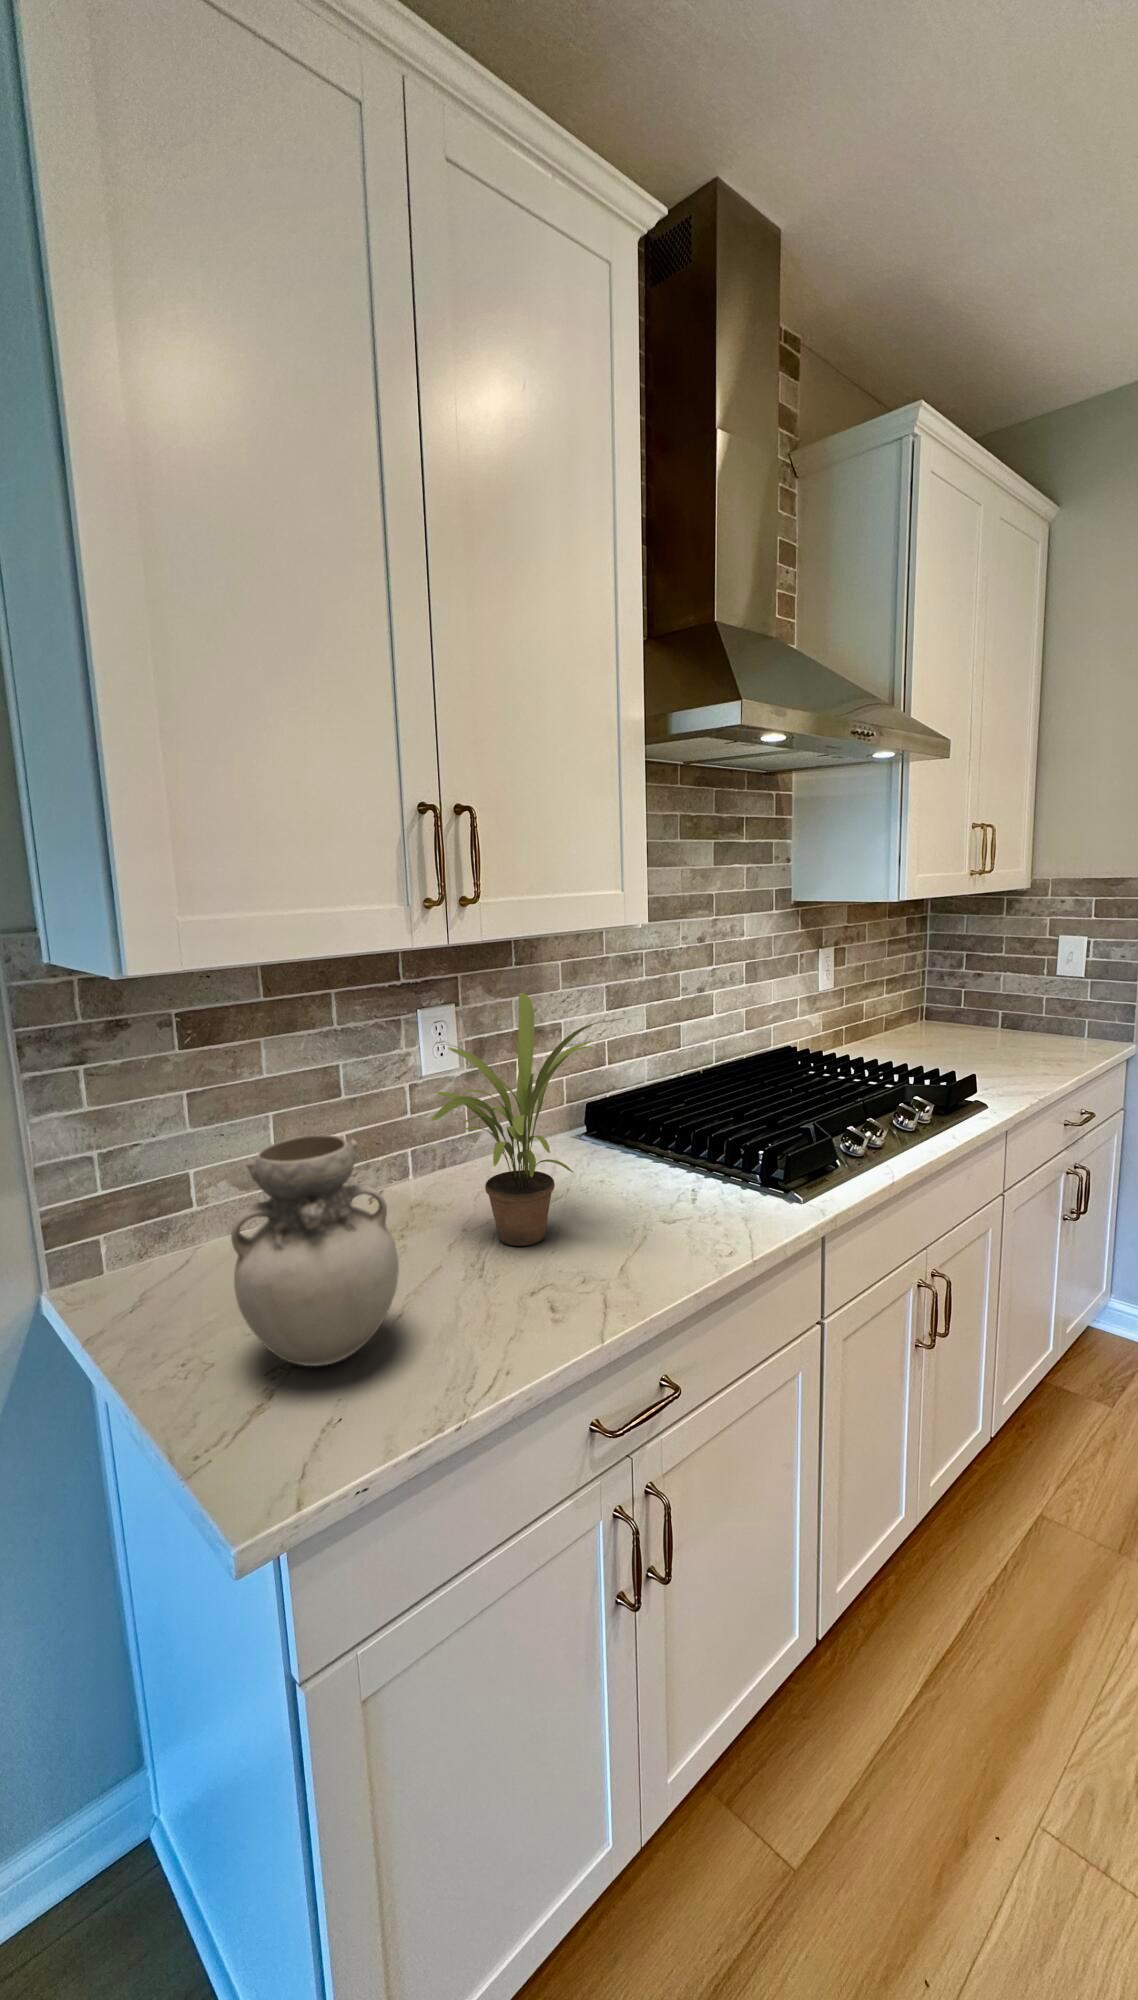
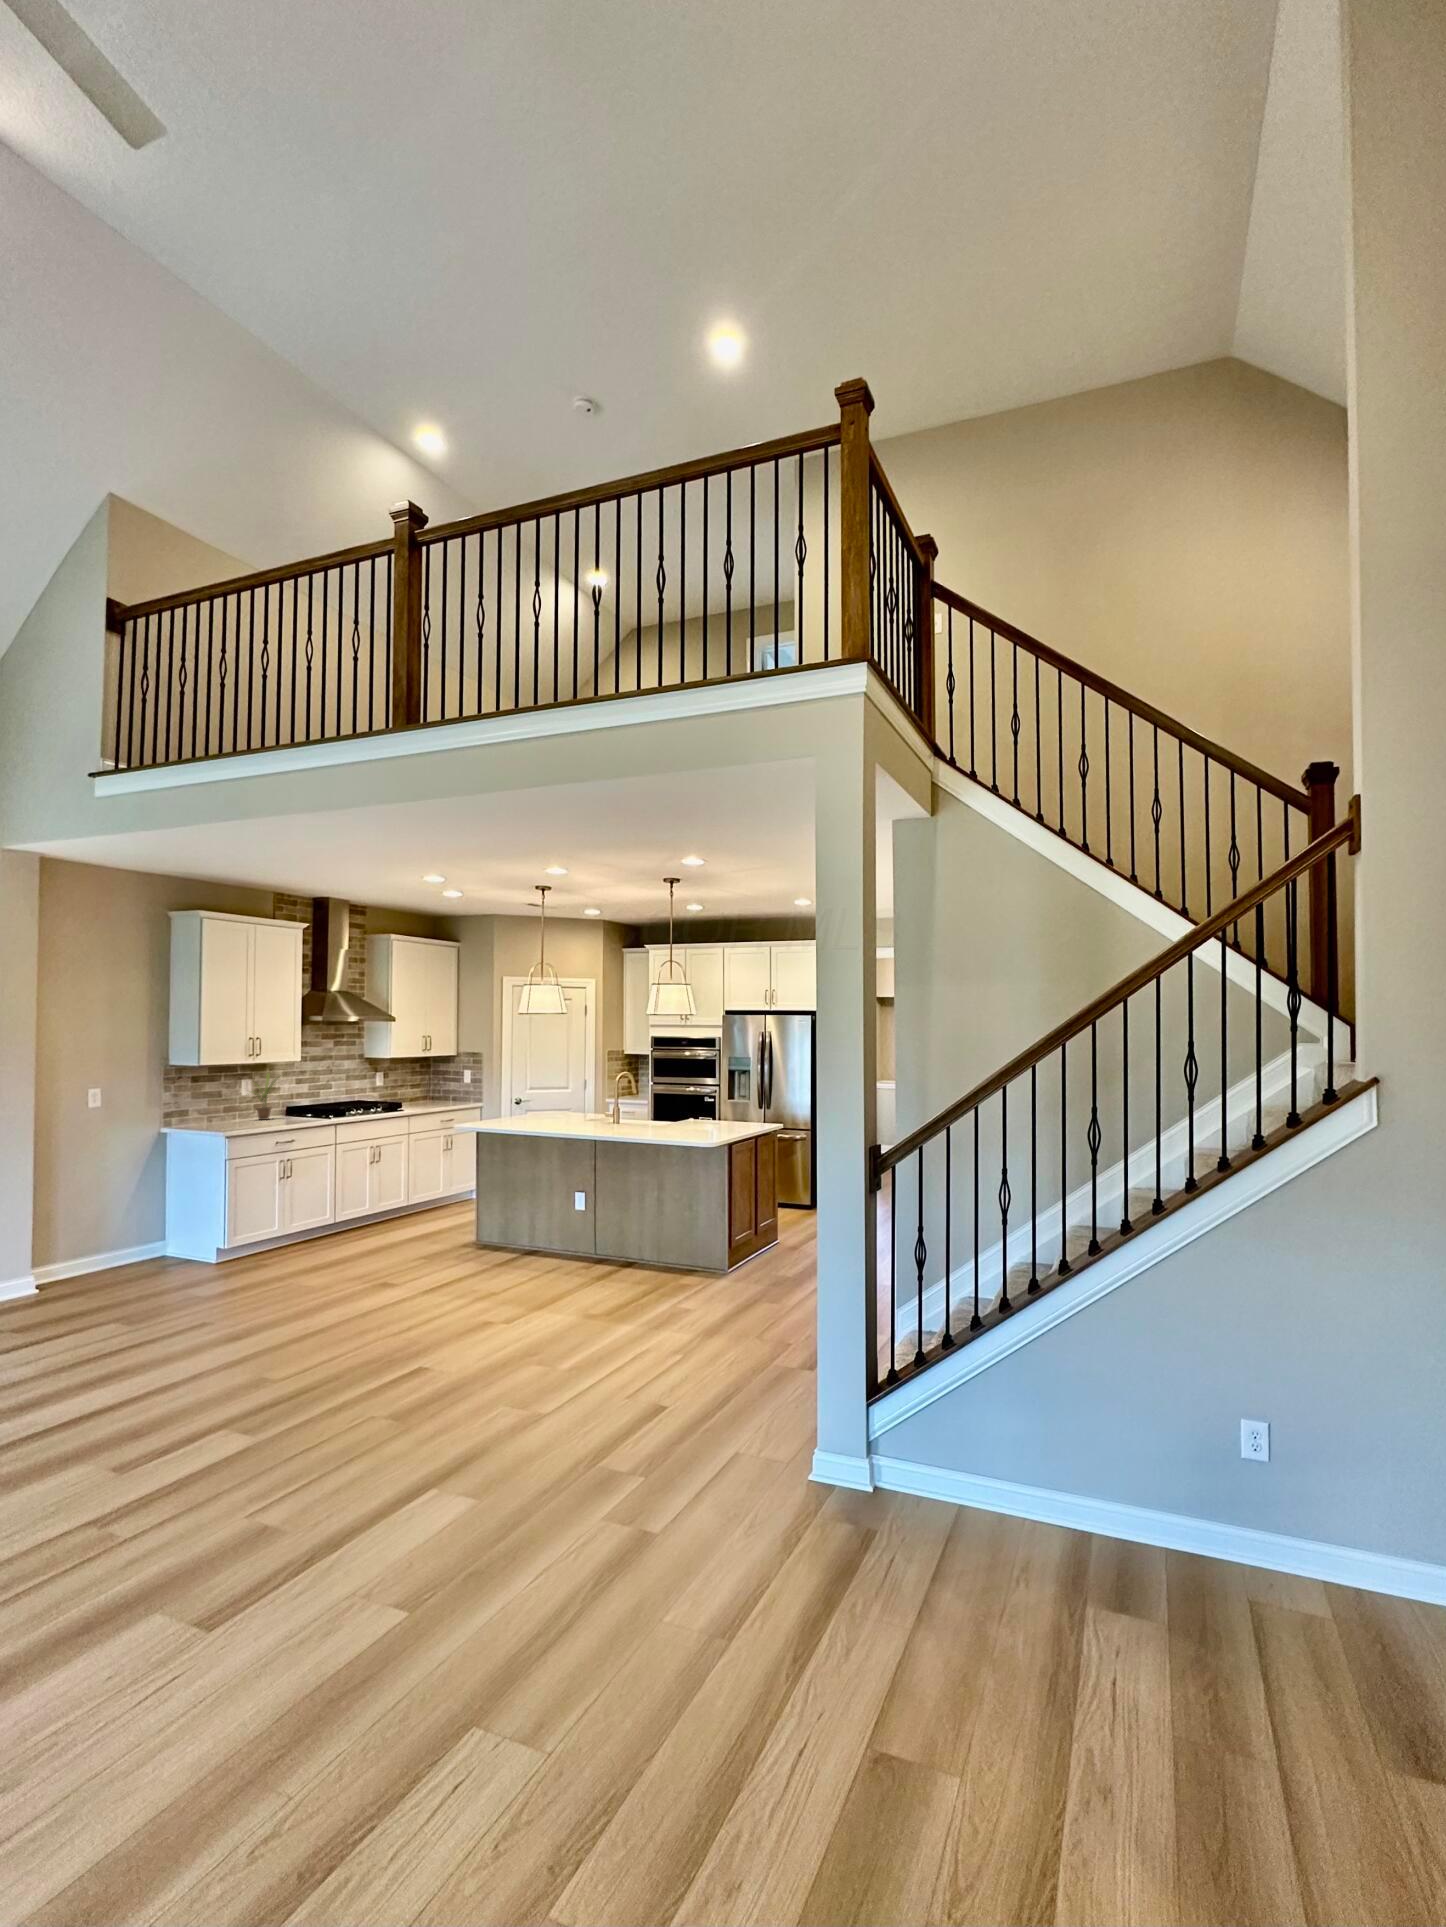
vase: present [231,1135,399,1366] -> none [213,1089,241,1124]

